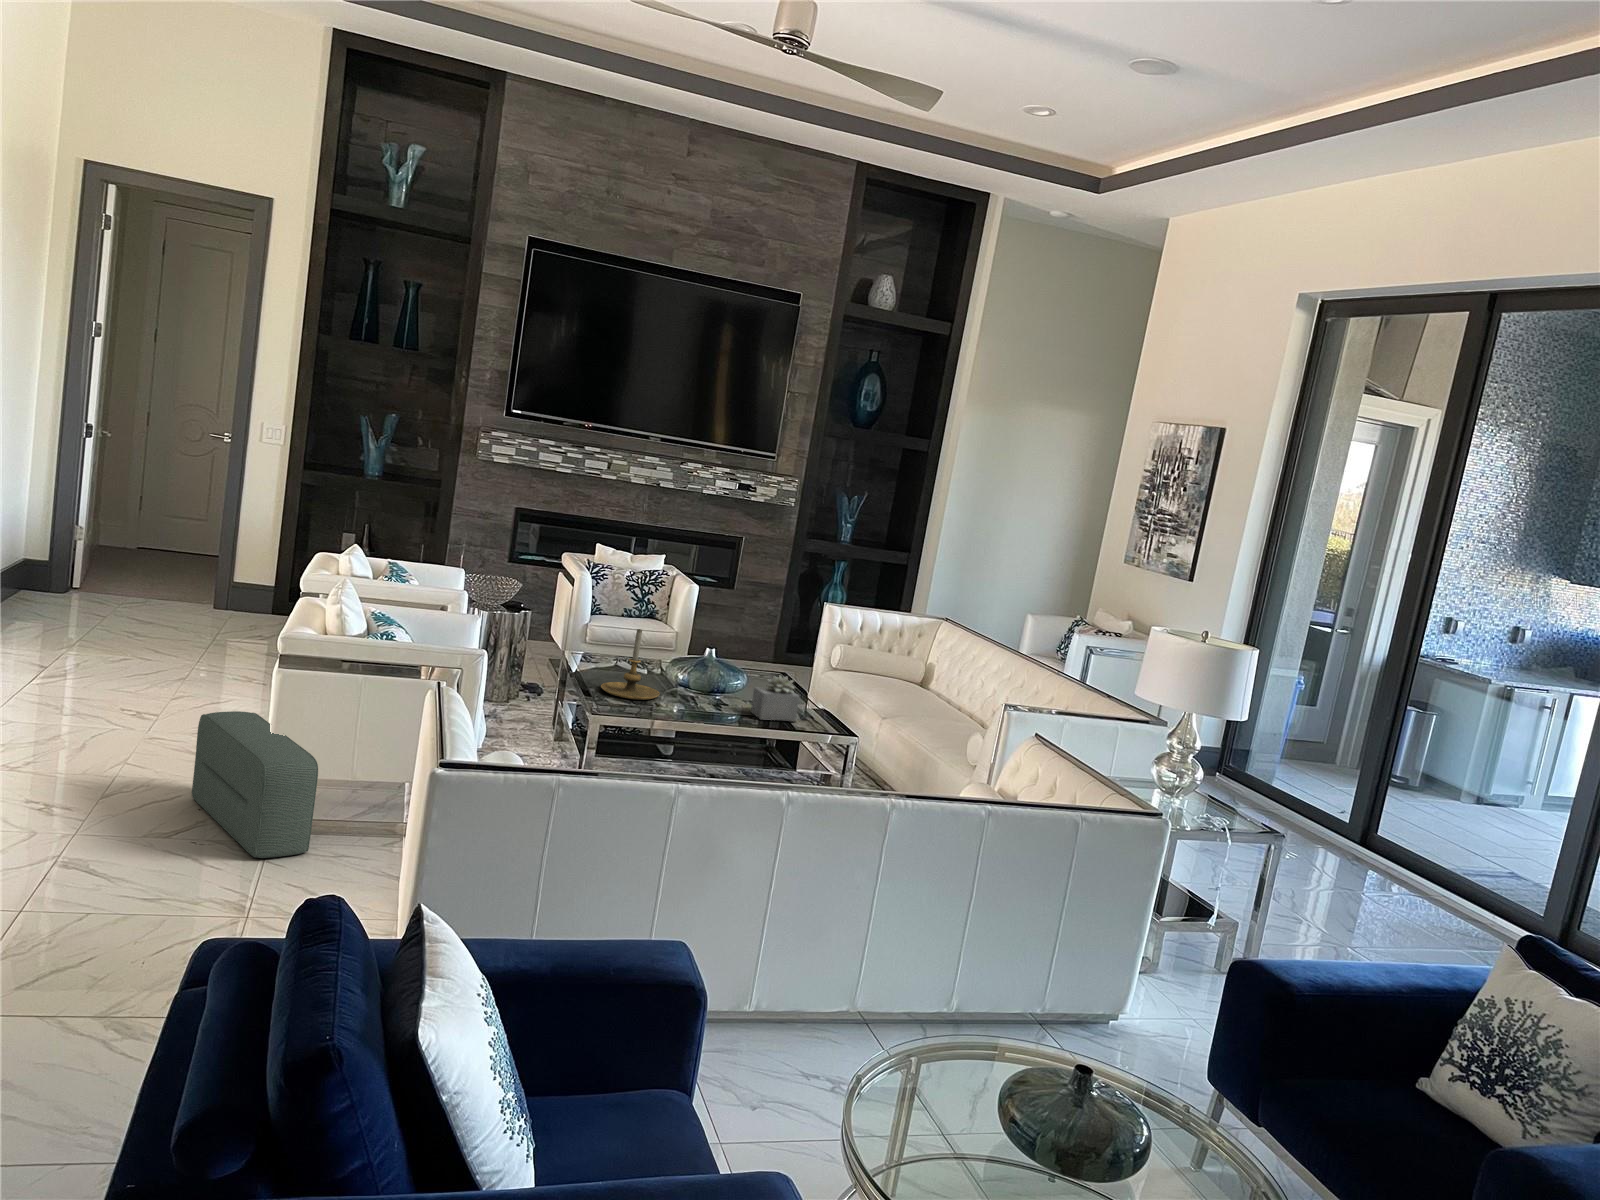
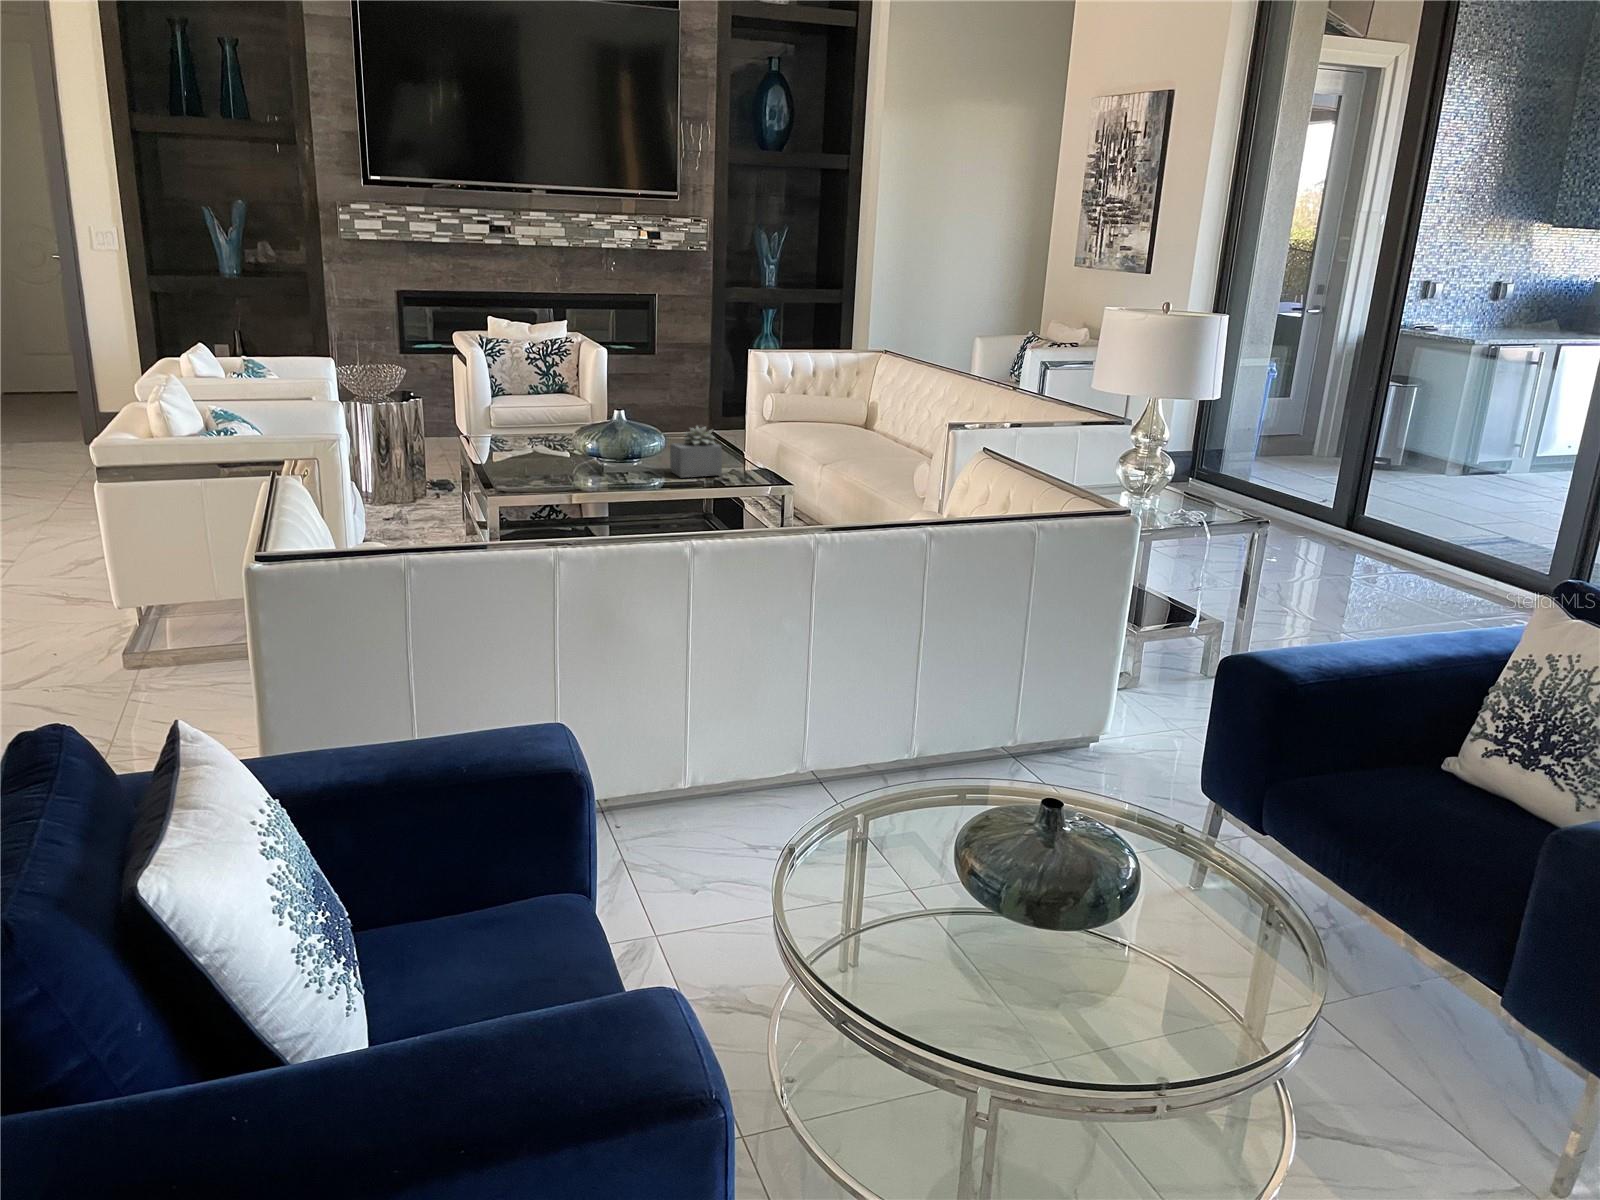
candle holder: present [601,629,660,700] -> none [498,394,566,474]
pouf: present [192,711,318,858] -> none [31,542,179,701]

